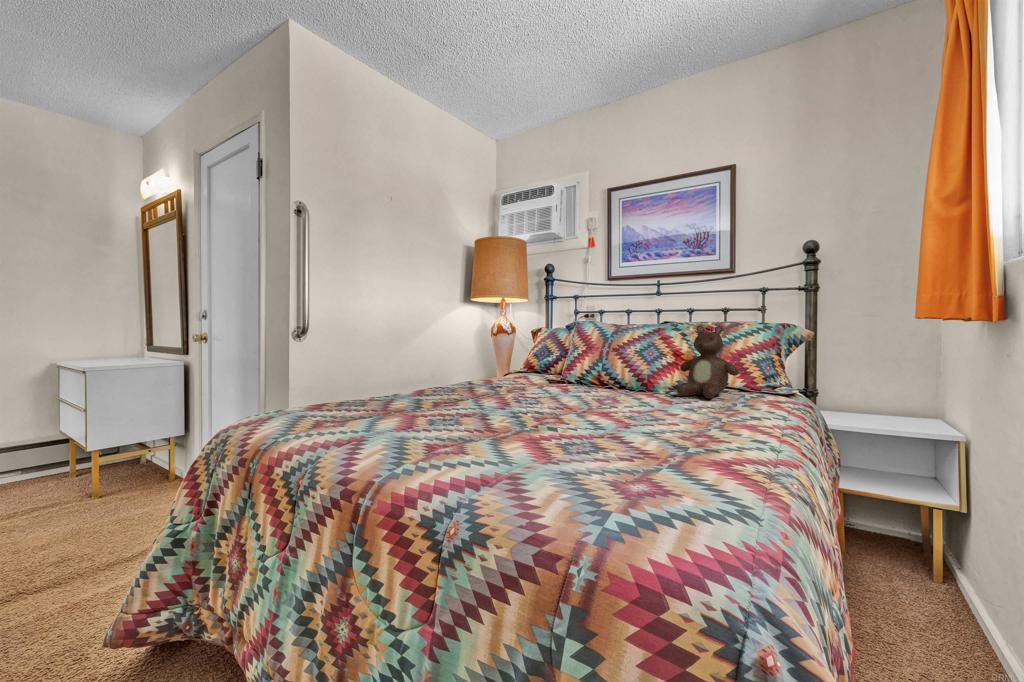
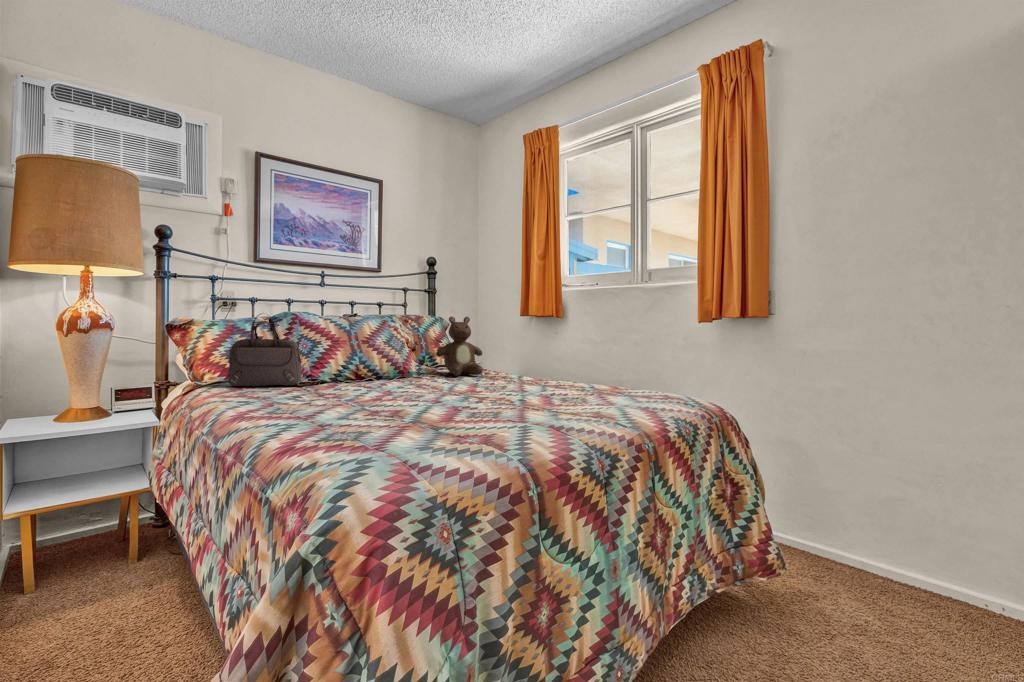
handbag: none [513,325,549,383] -> present [228,314,301,386]

